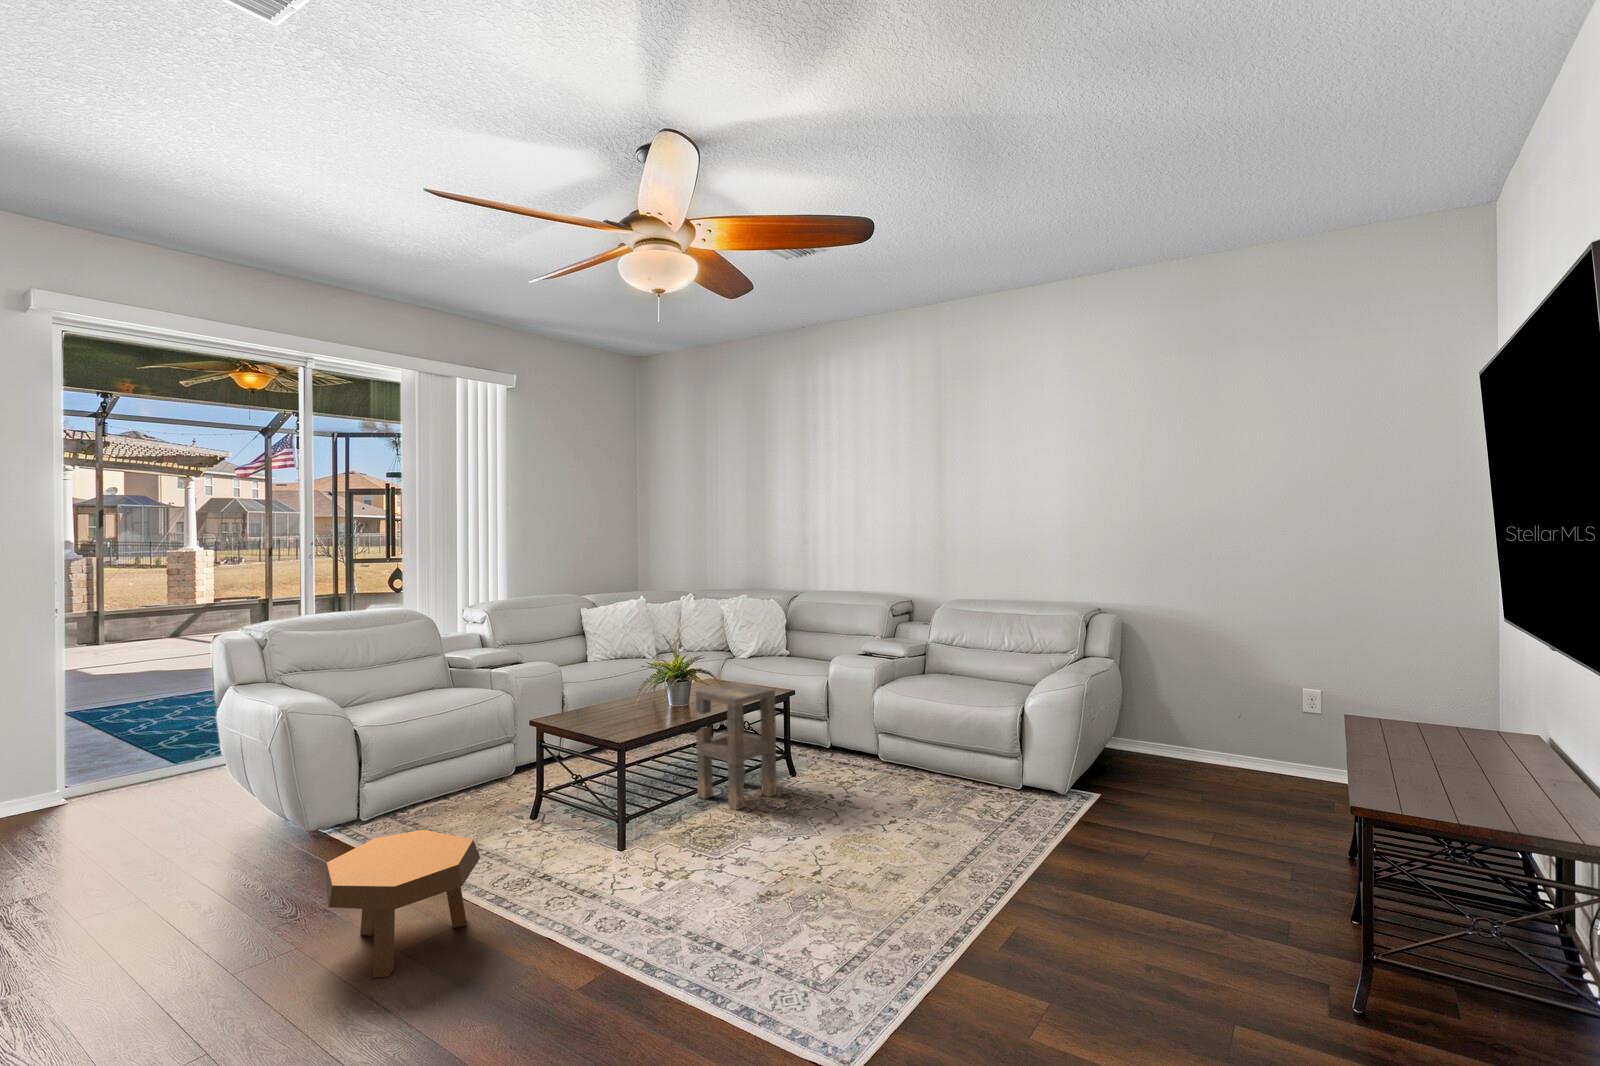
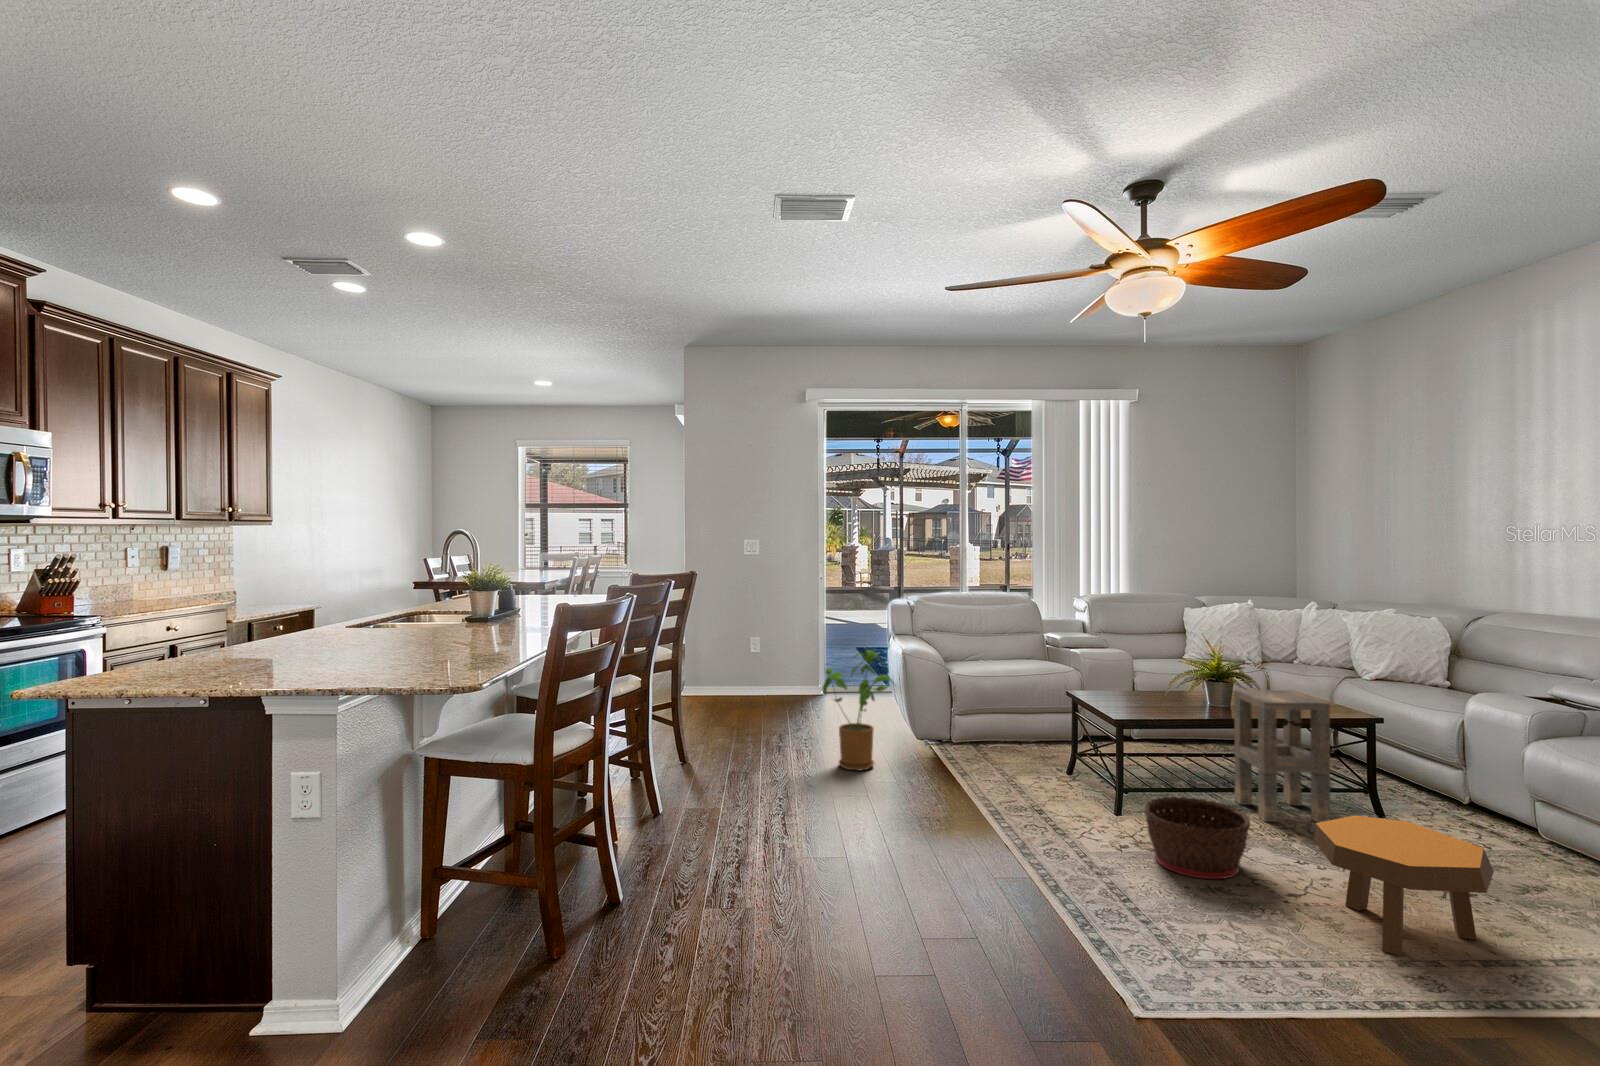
house plant: none [173,726,310,914] -> present [823,650,894,770]
basket: none [681,808,776,894] -> present [1144,797,1250,879]
footstool: present [326,830,480,978] -> present [1314,815,1494,956]

